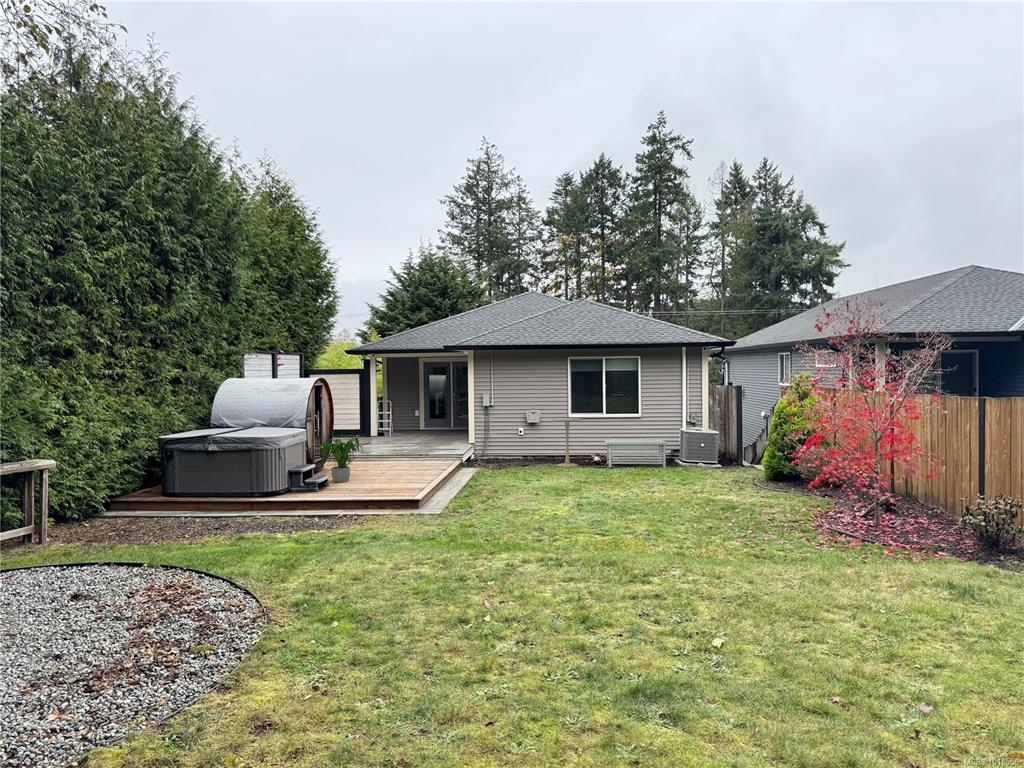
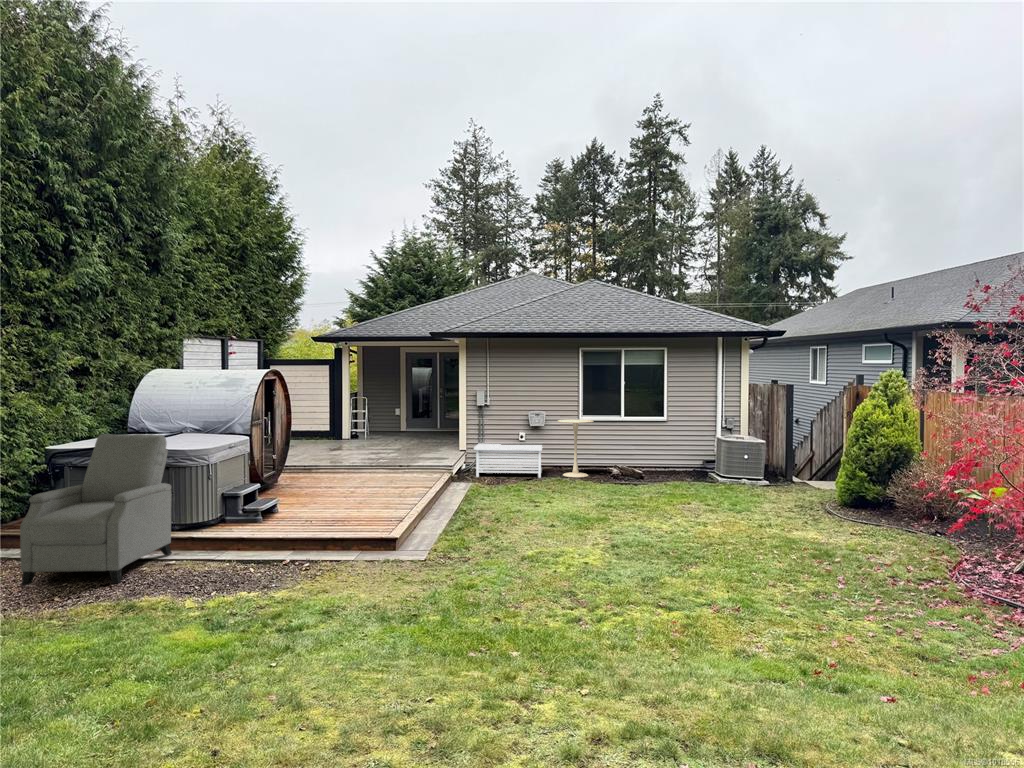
chair: none [162,425,256,526] -> present [20,434,172,585]
potted plant: present [320,438,363,482] -> none [270,448,328,505]
storage bench: present [605,439,667,468] -> present [474,444,542,478]

